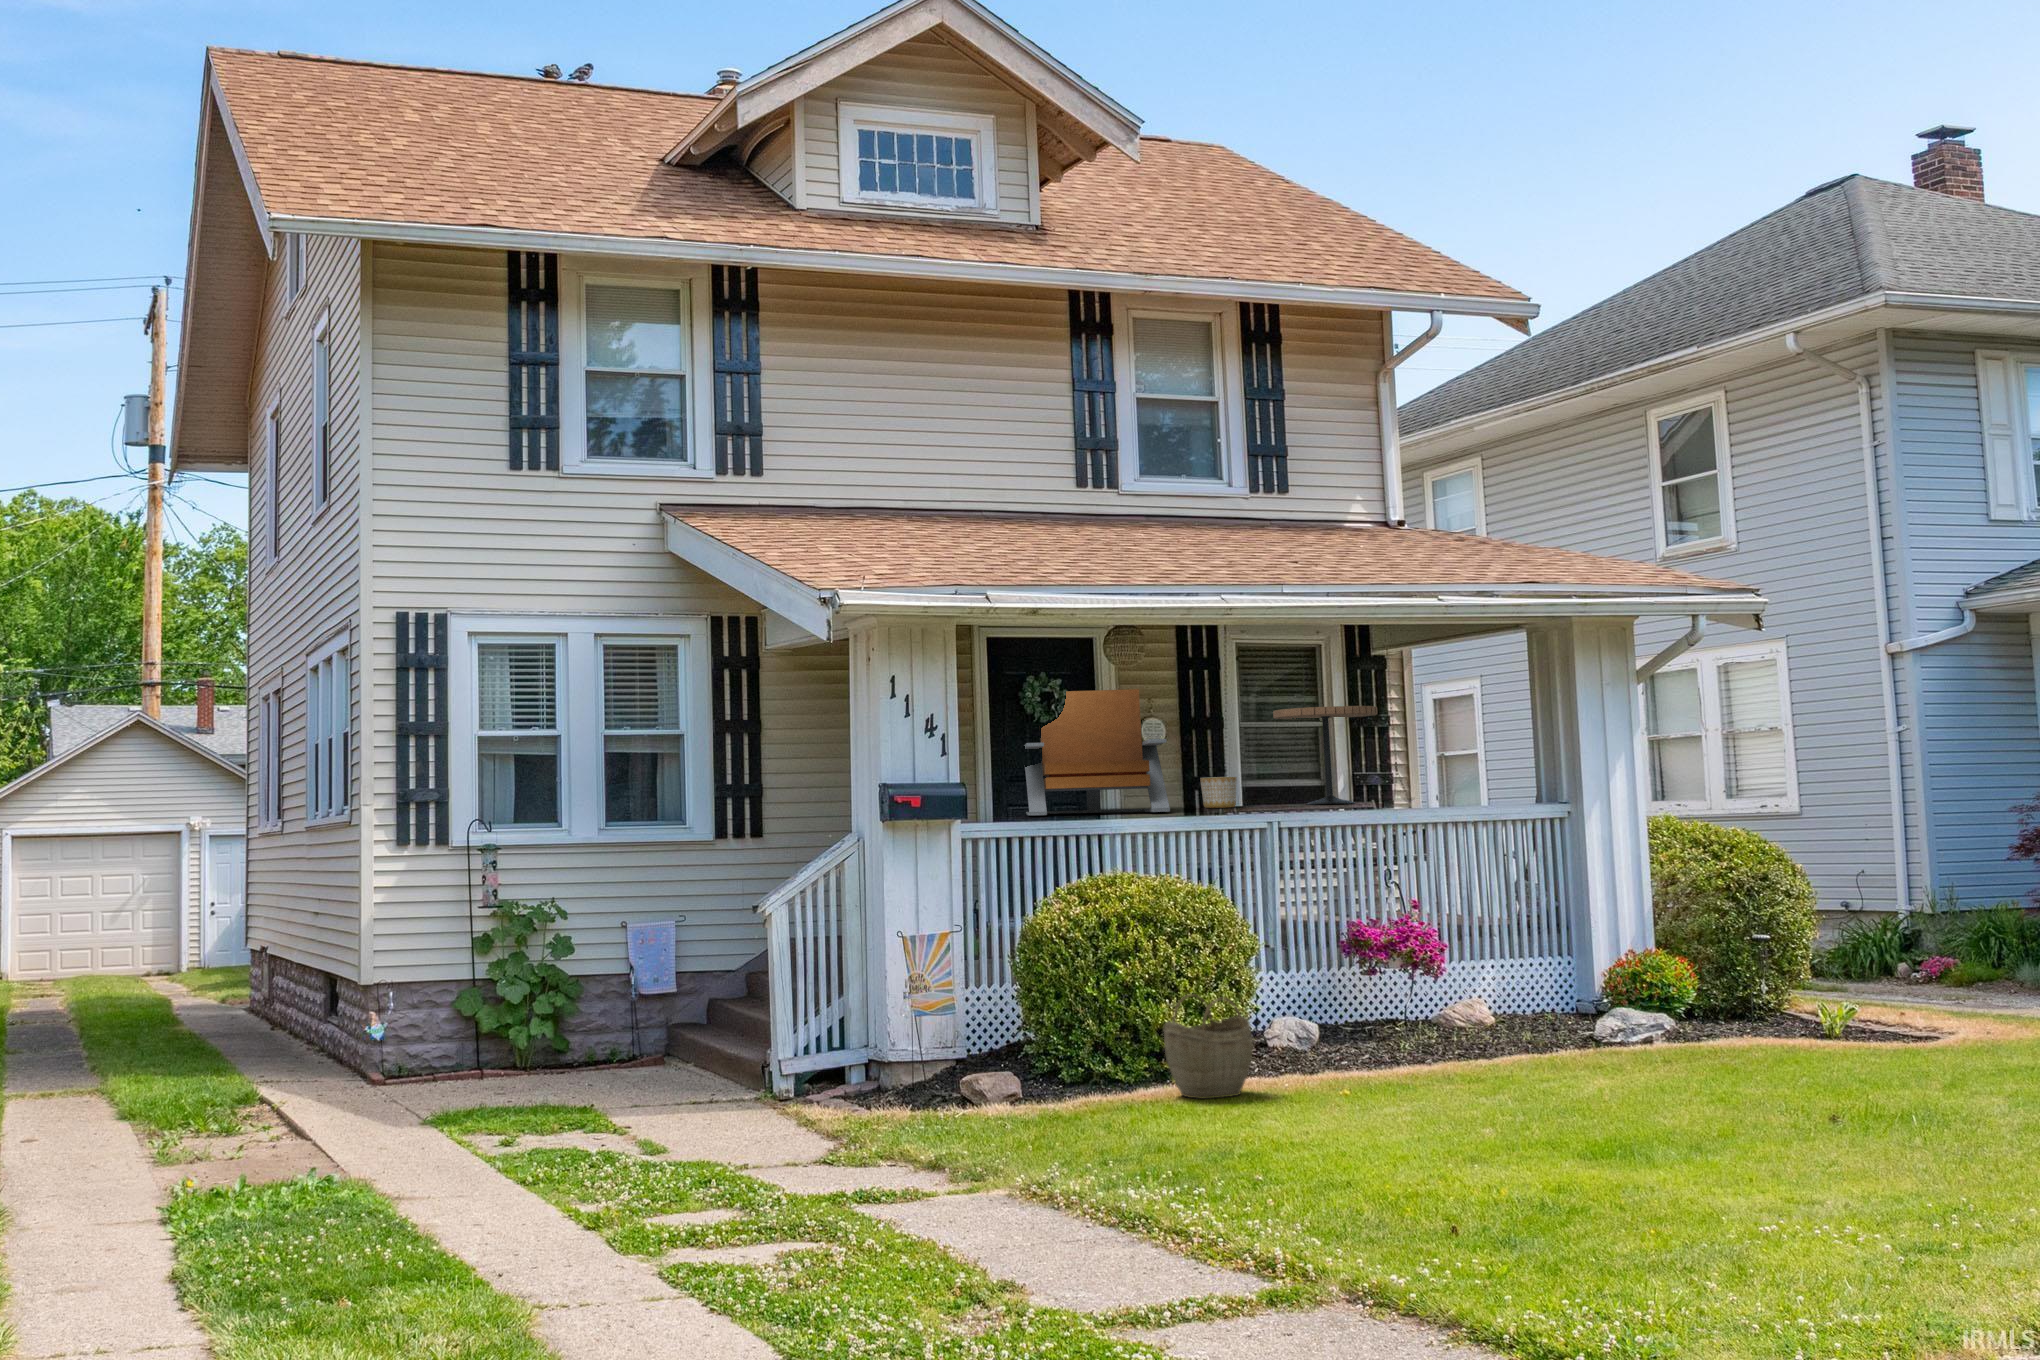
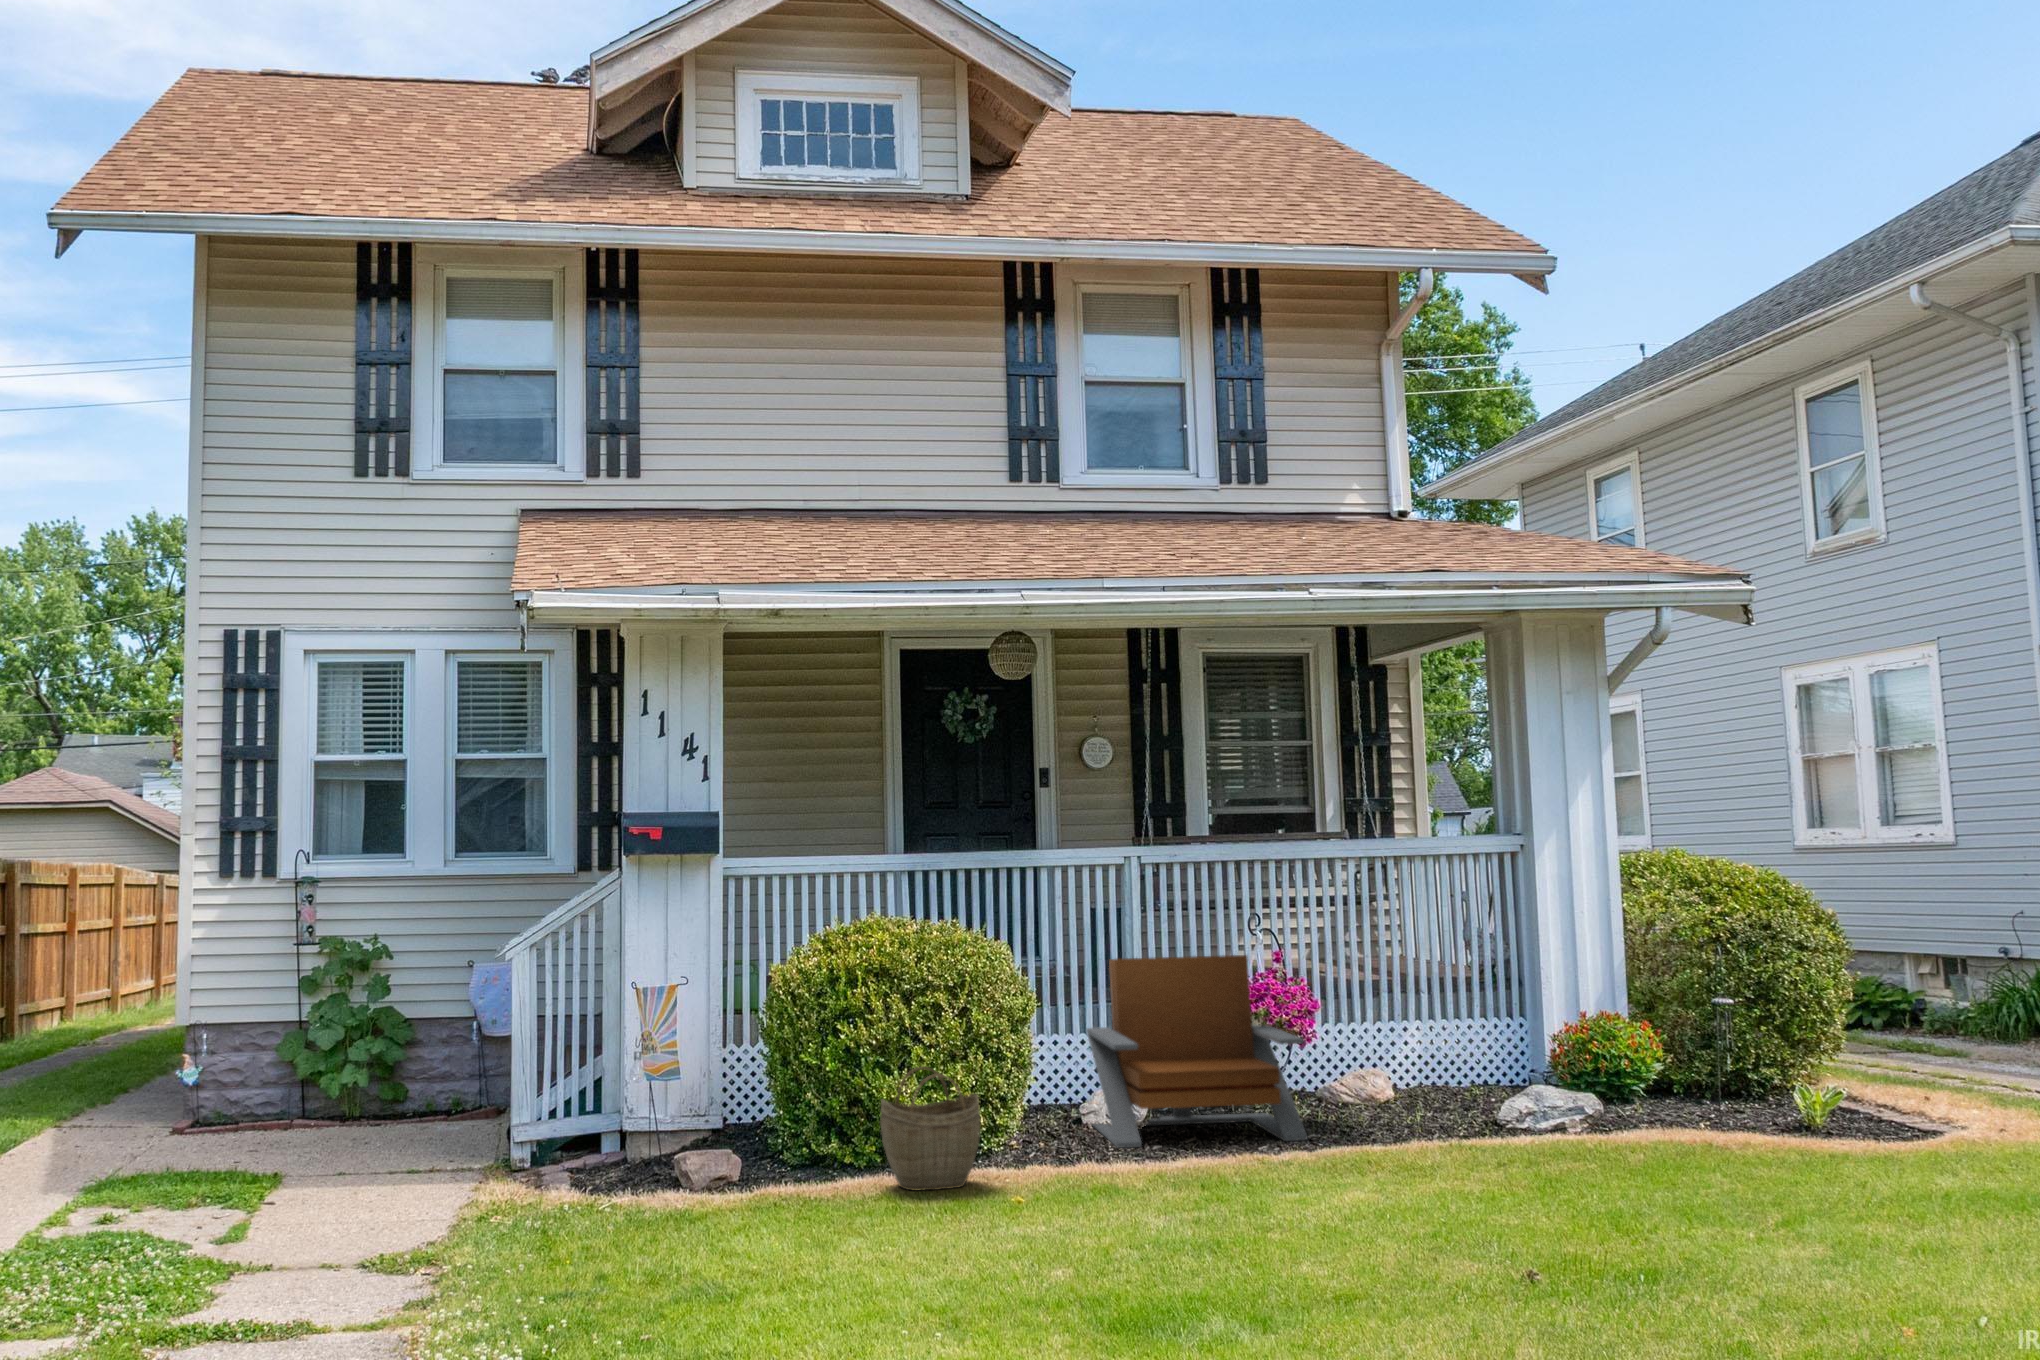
lounge chair: present [1024,689,1170,816] -> present [1086,955,1308,1148]
side table: present [1273,706,1377,804] -> none [1239,722,1356,833]
planter: present [1200,777,1237,808] -> none [1147,802,1187,836]

